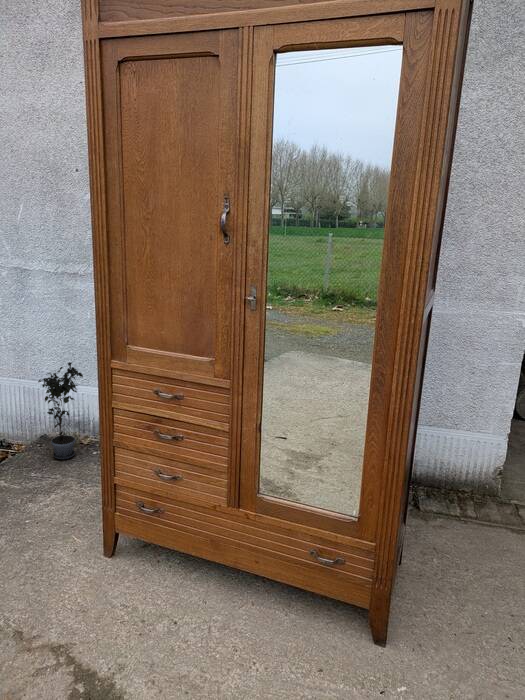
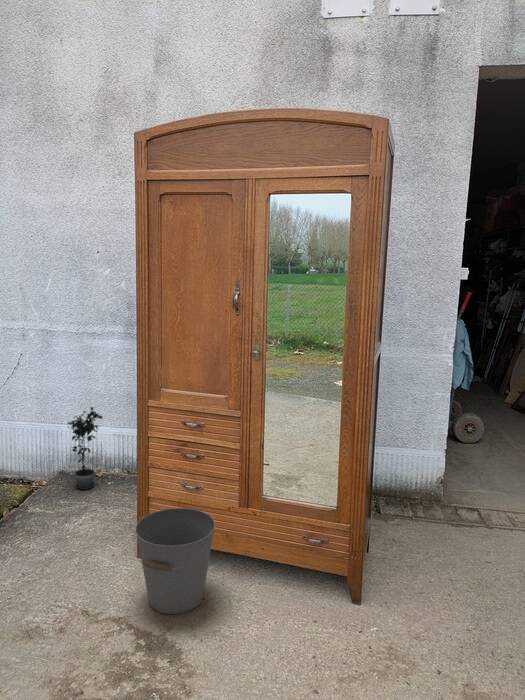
bucket: none [80,502,191,645] -> present [134,508,215,614]

